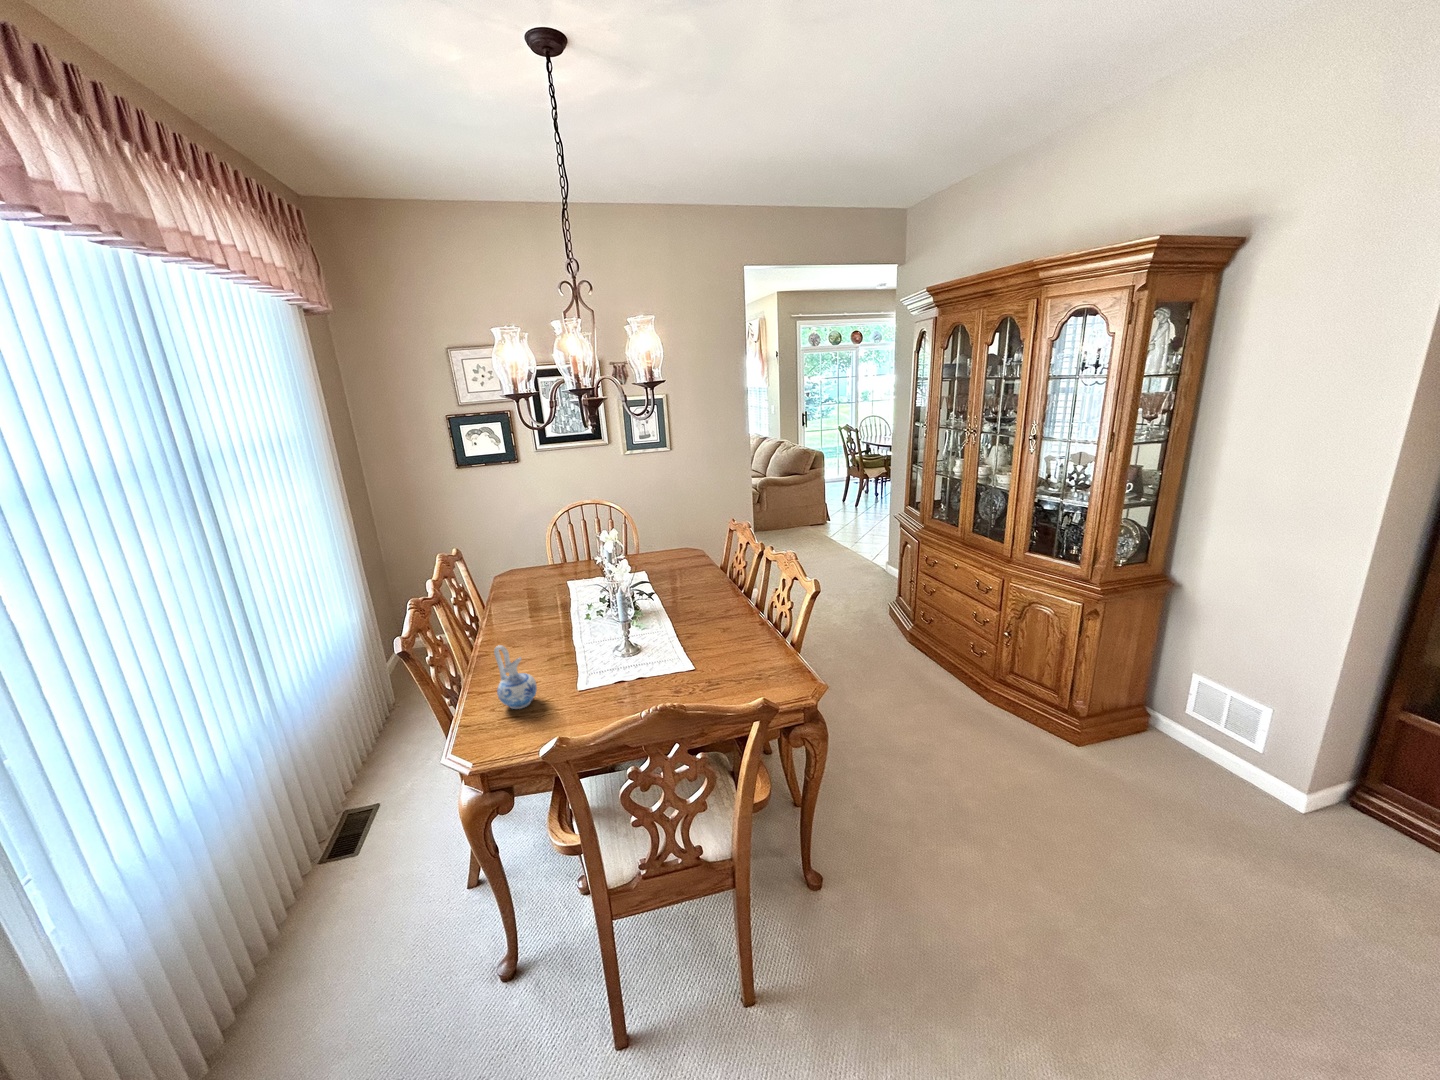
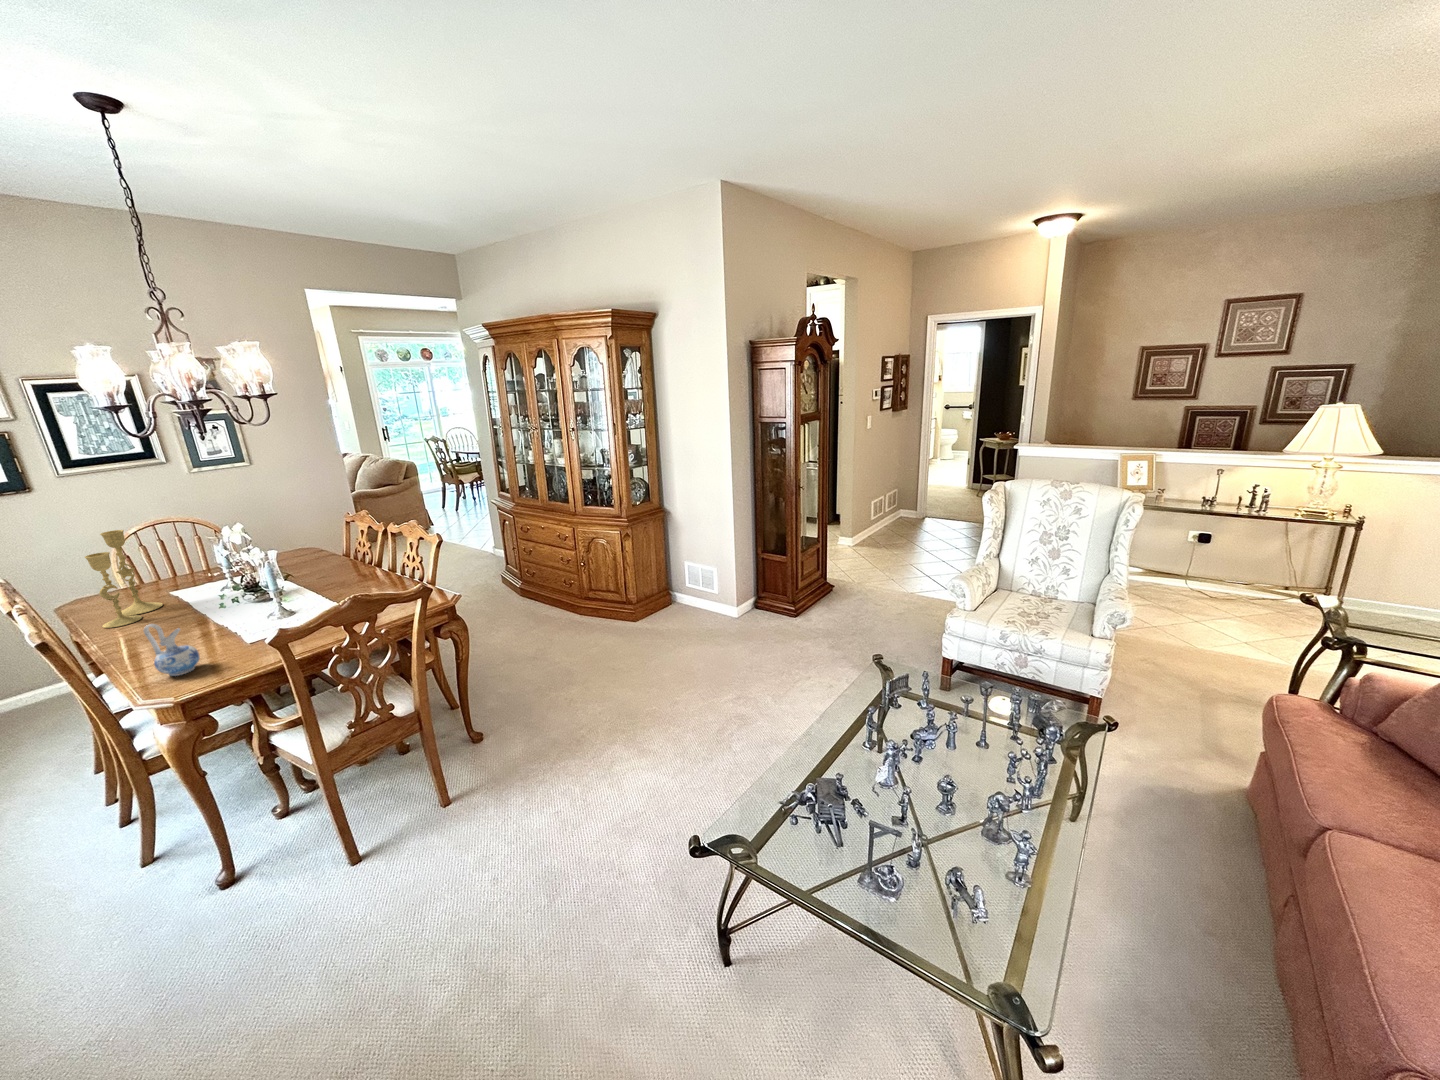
candlestick: none [506,515,560,612] -> present [85,530,163,628]

